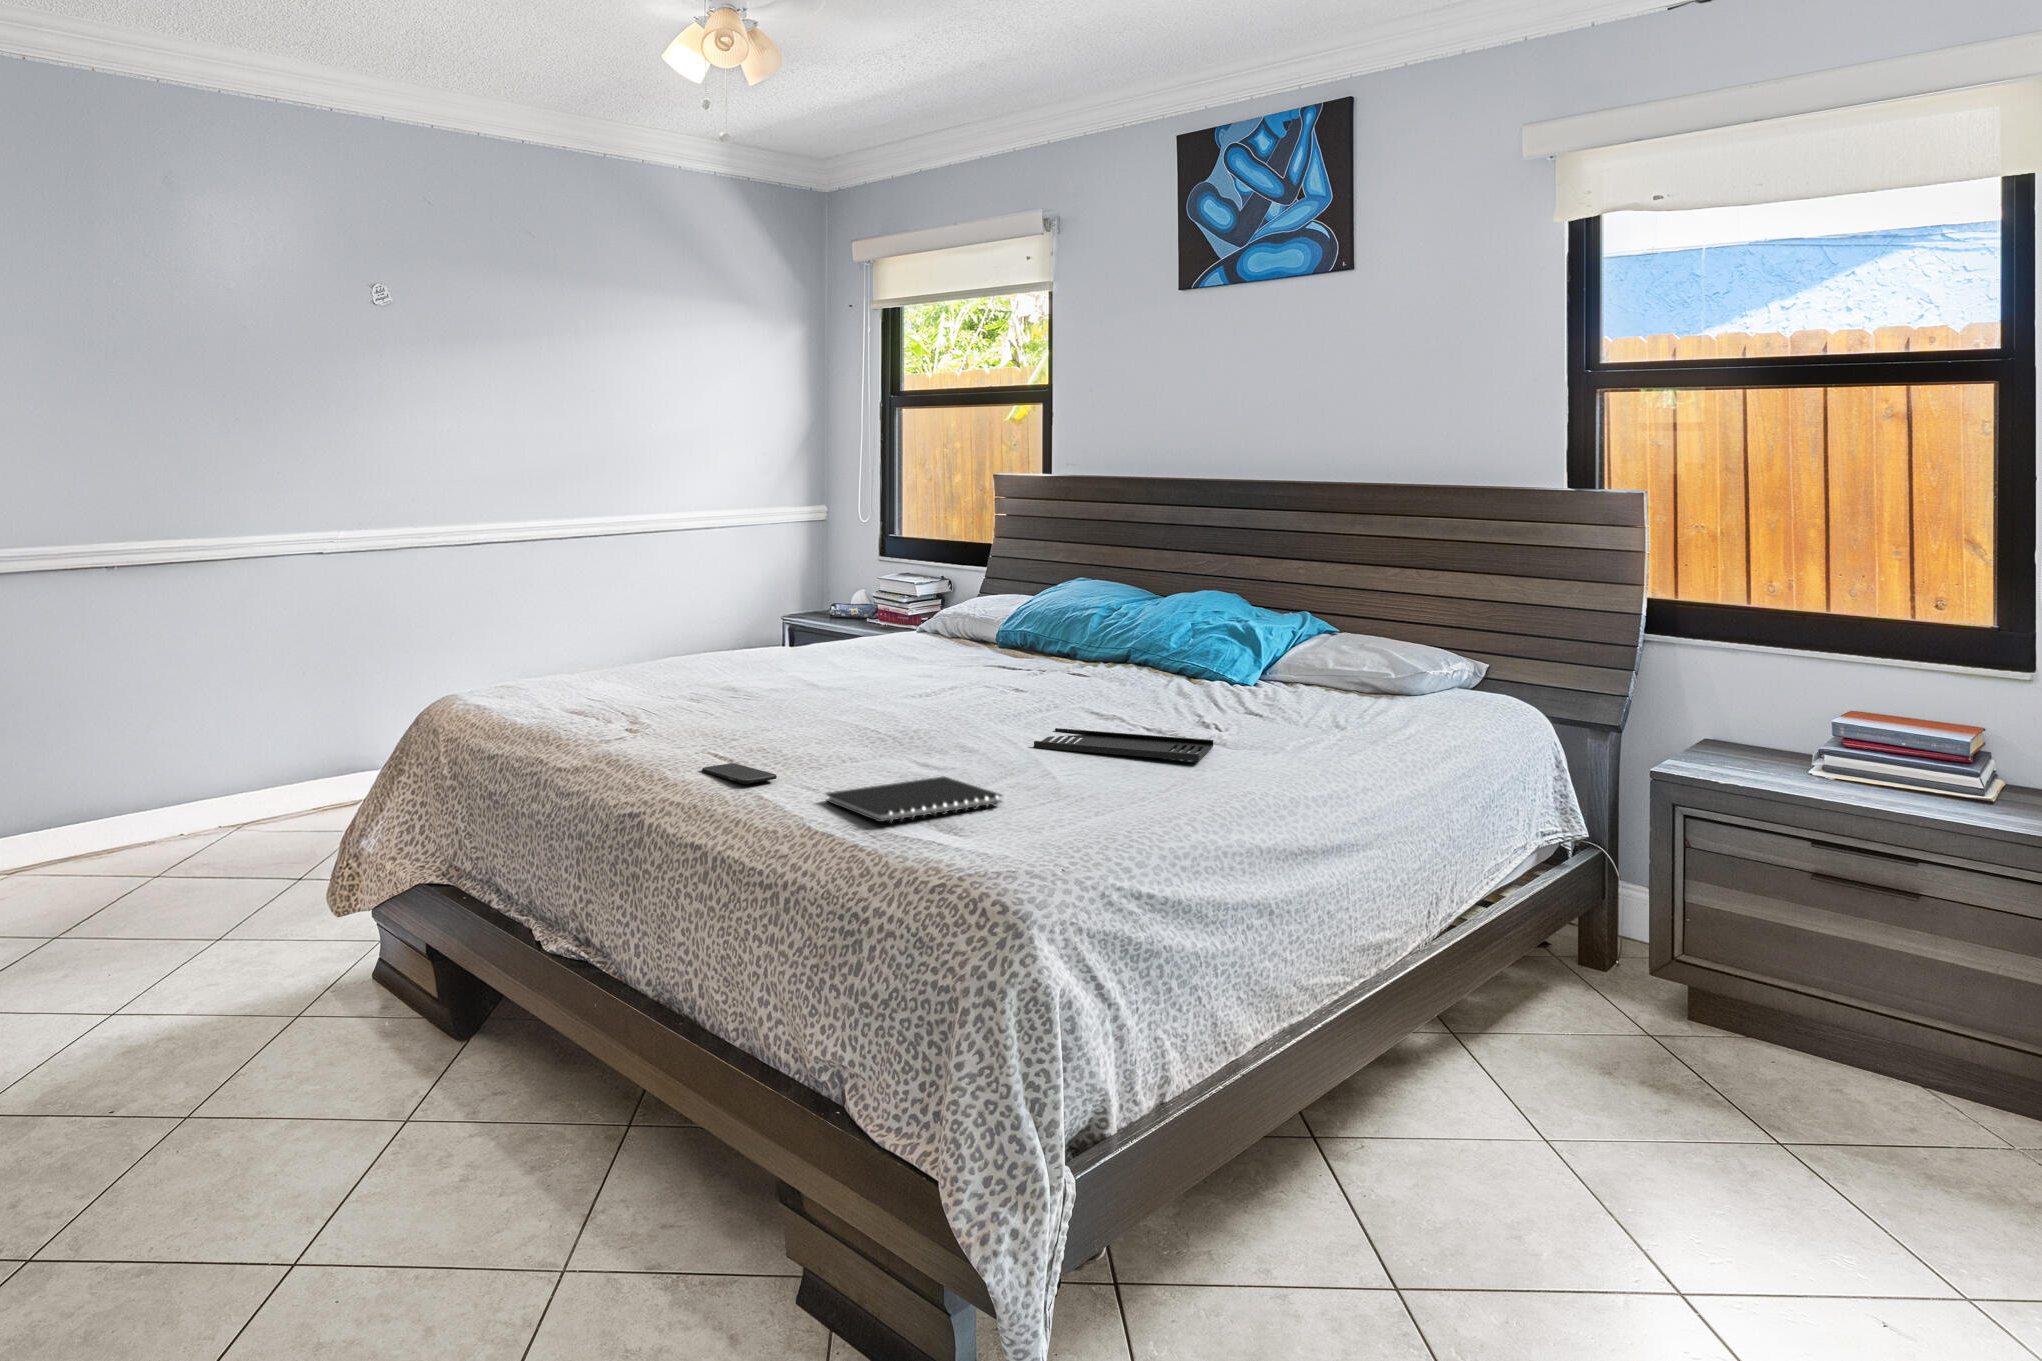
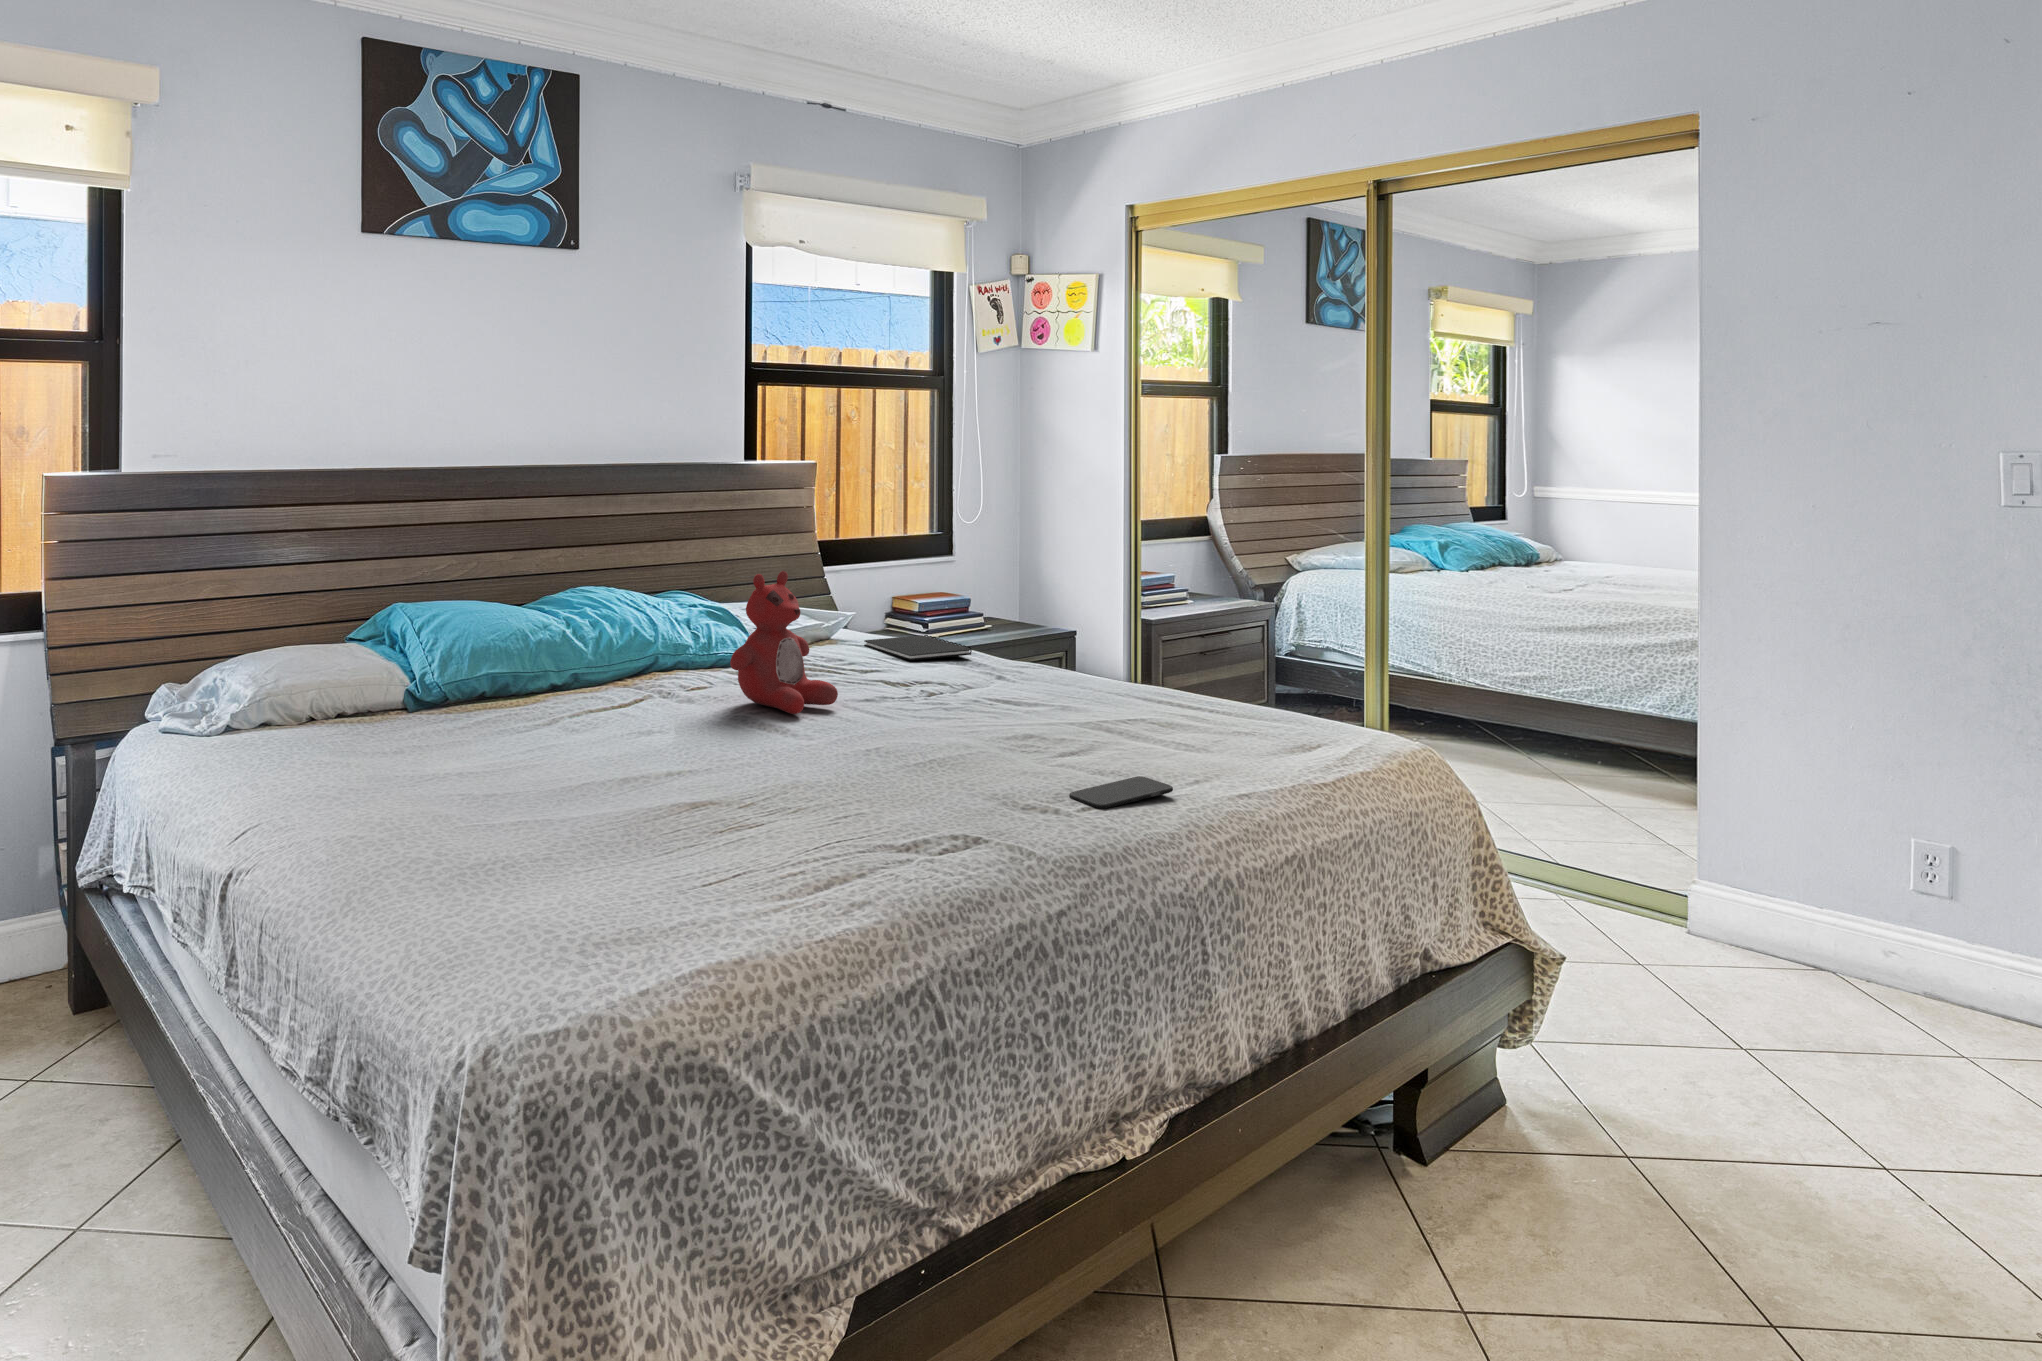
stuffed bear: none [923,593,1014,713] -> present [730,571,838,714]
tray: present [1034,728,1213,761] -> none [893,667,1026,707]
notebook: present [826,777,1002,823] -> present [864,635,972,660]

